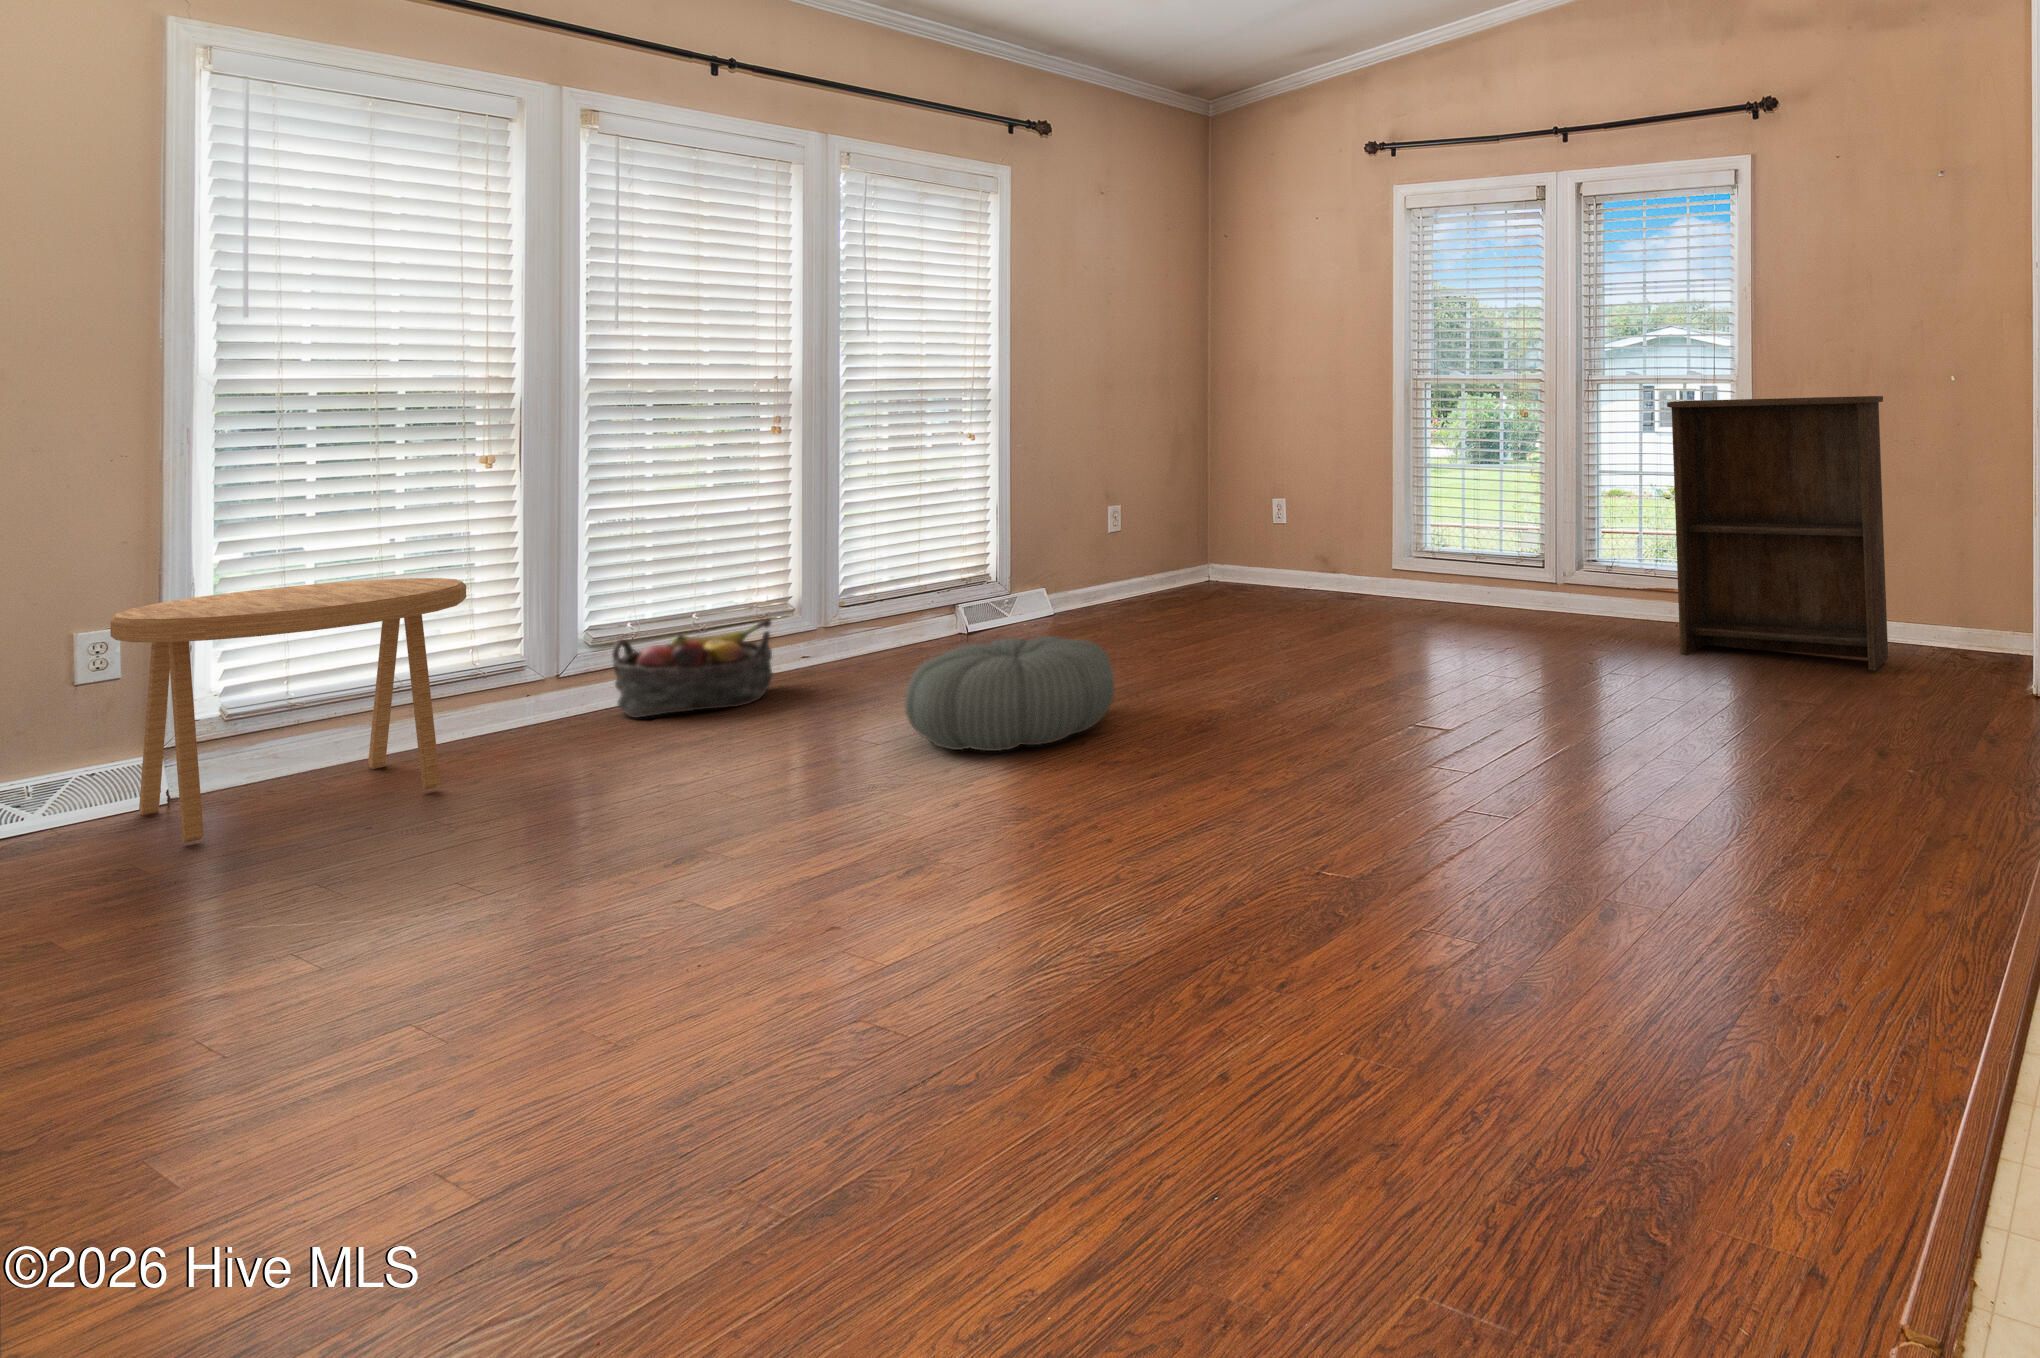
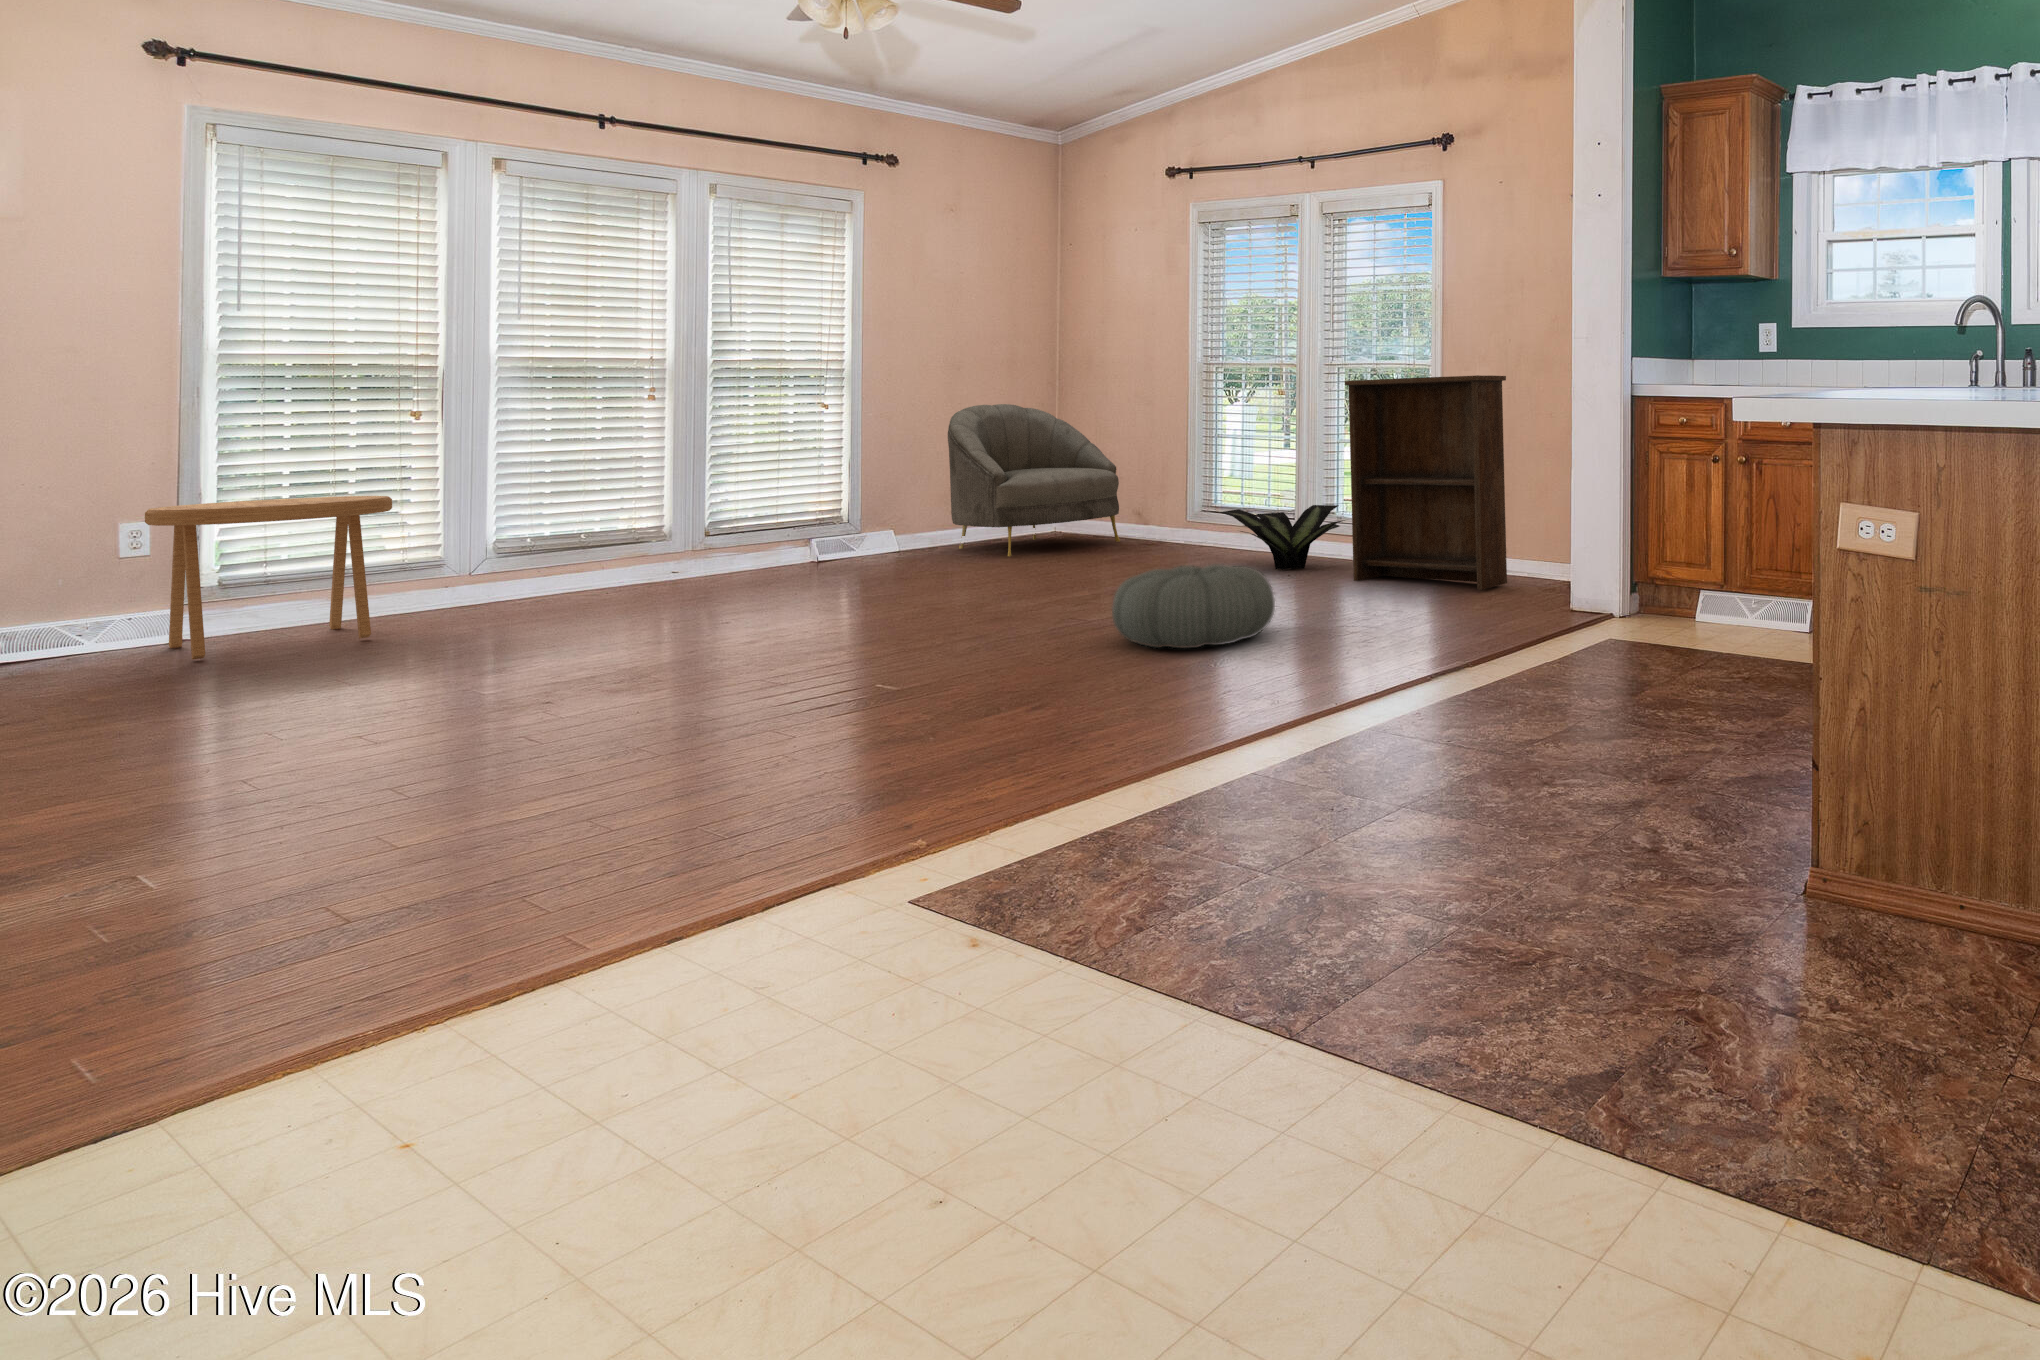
armchair: none [1108,425,1309,618] -> present [948,404,1120,556]
potted plant: none [1479,551,1650,638] -> present [1220,505,1345,570]
basket: present [612,619,773,717] -> none [515,538,641,607]
pouf: present [905,636,1115,751] -> present [1112,564,1275,648]

